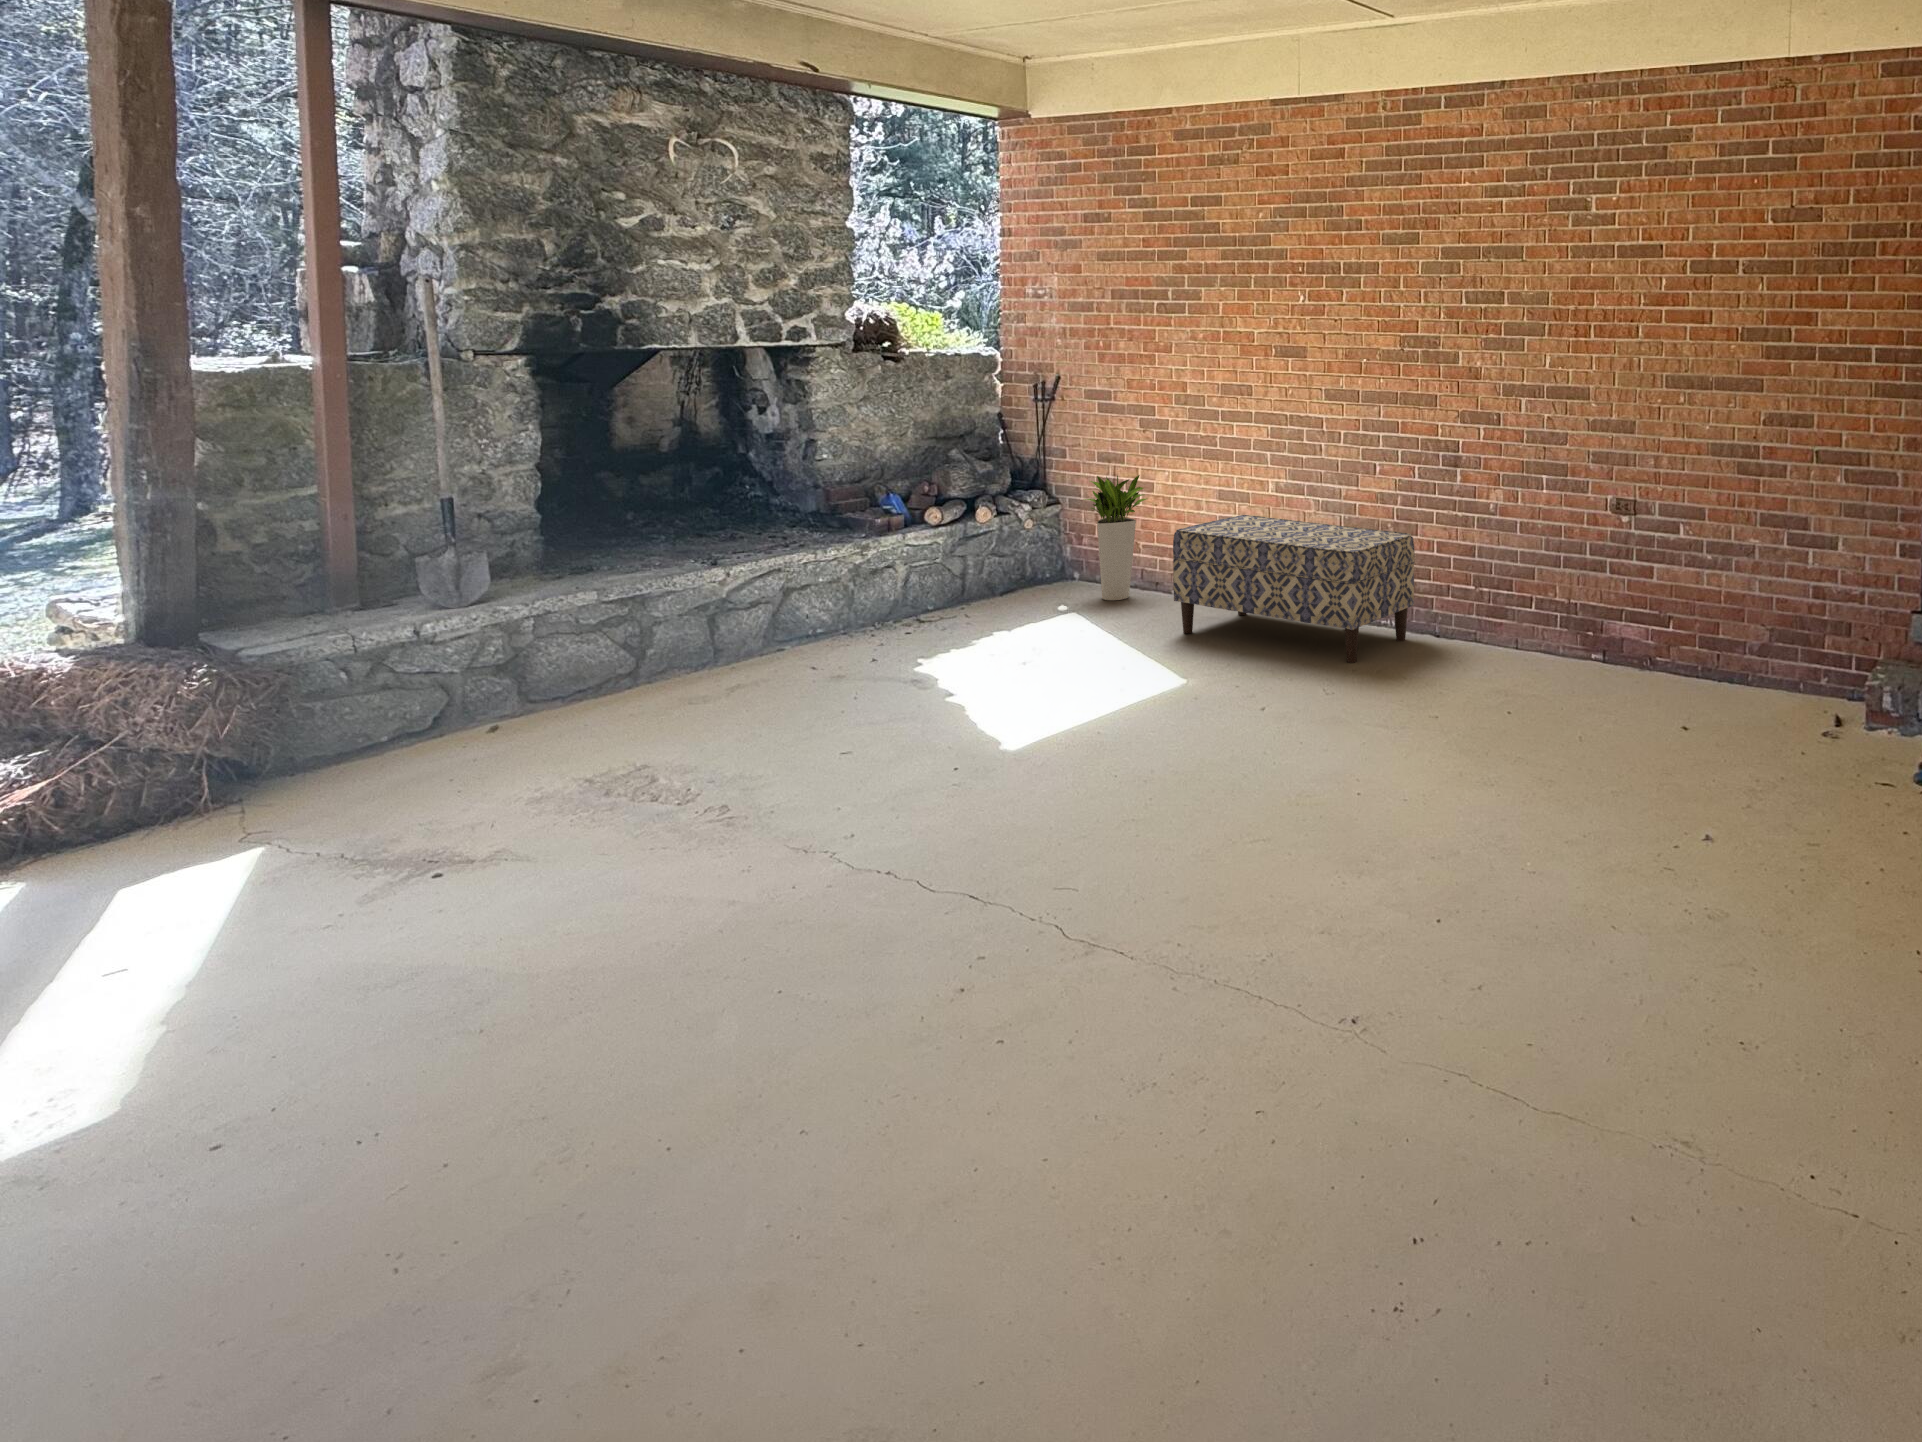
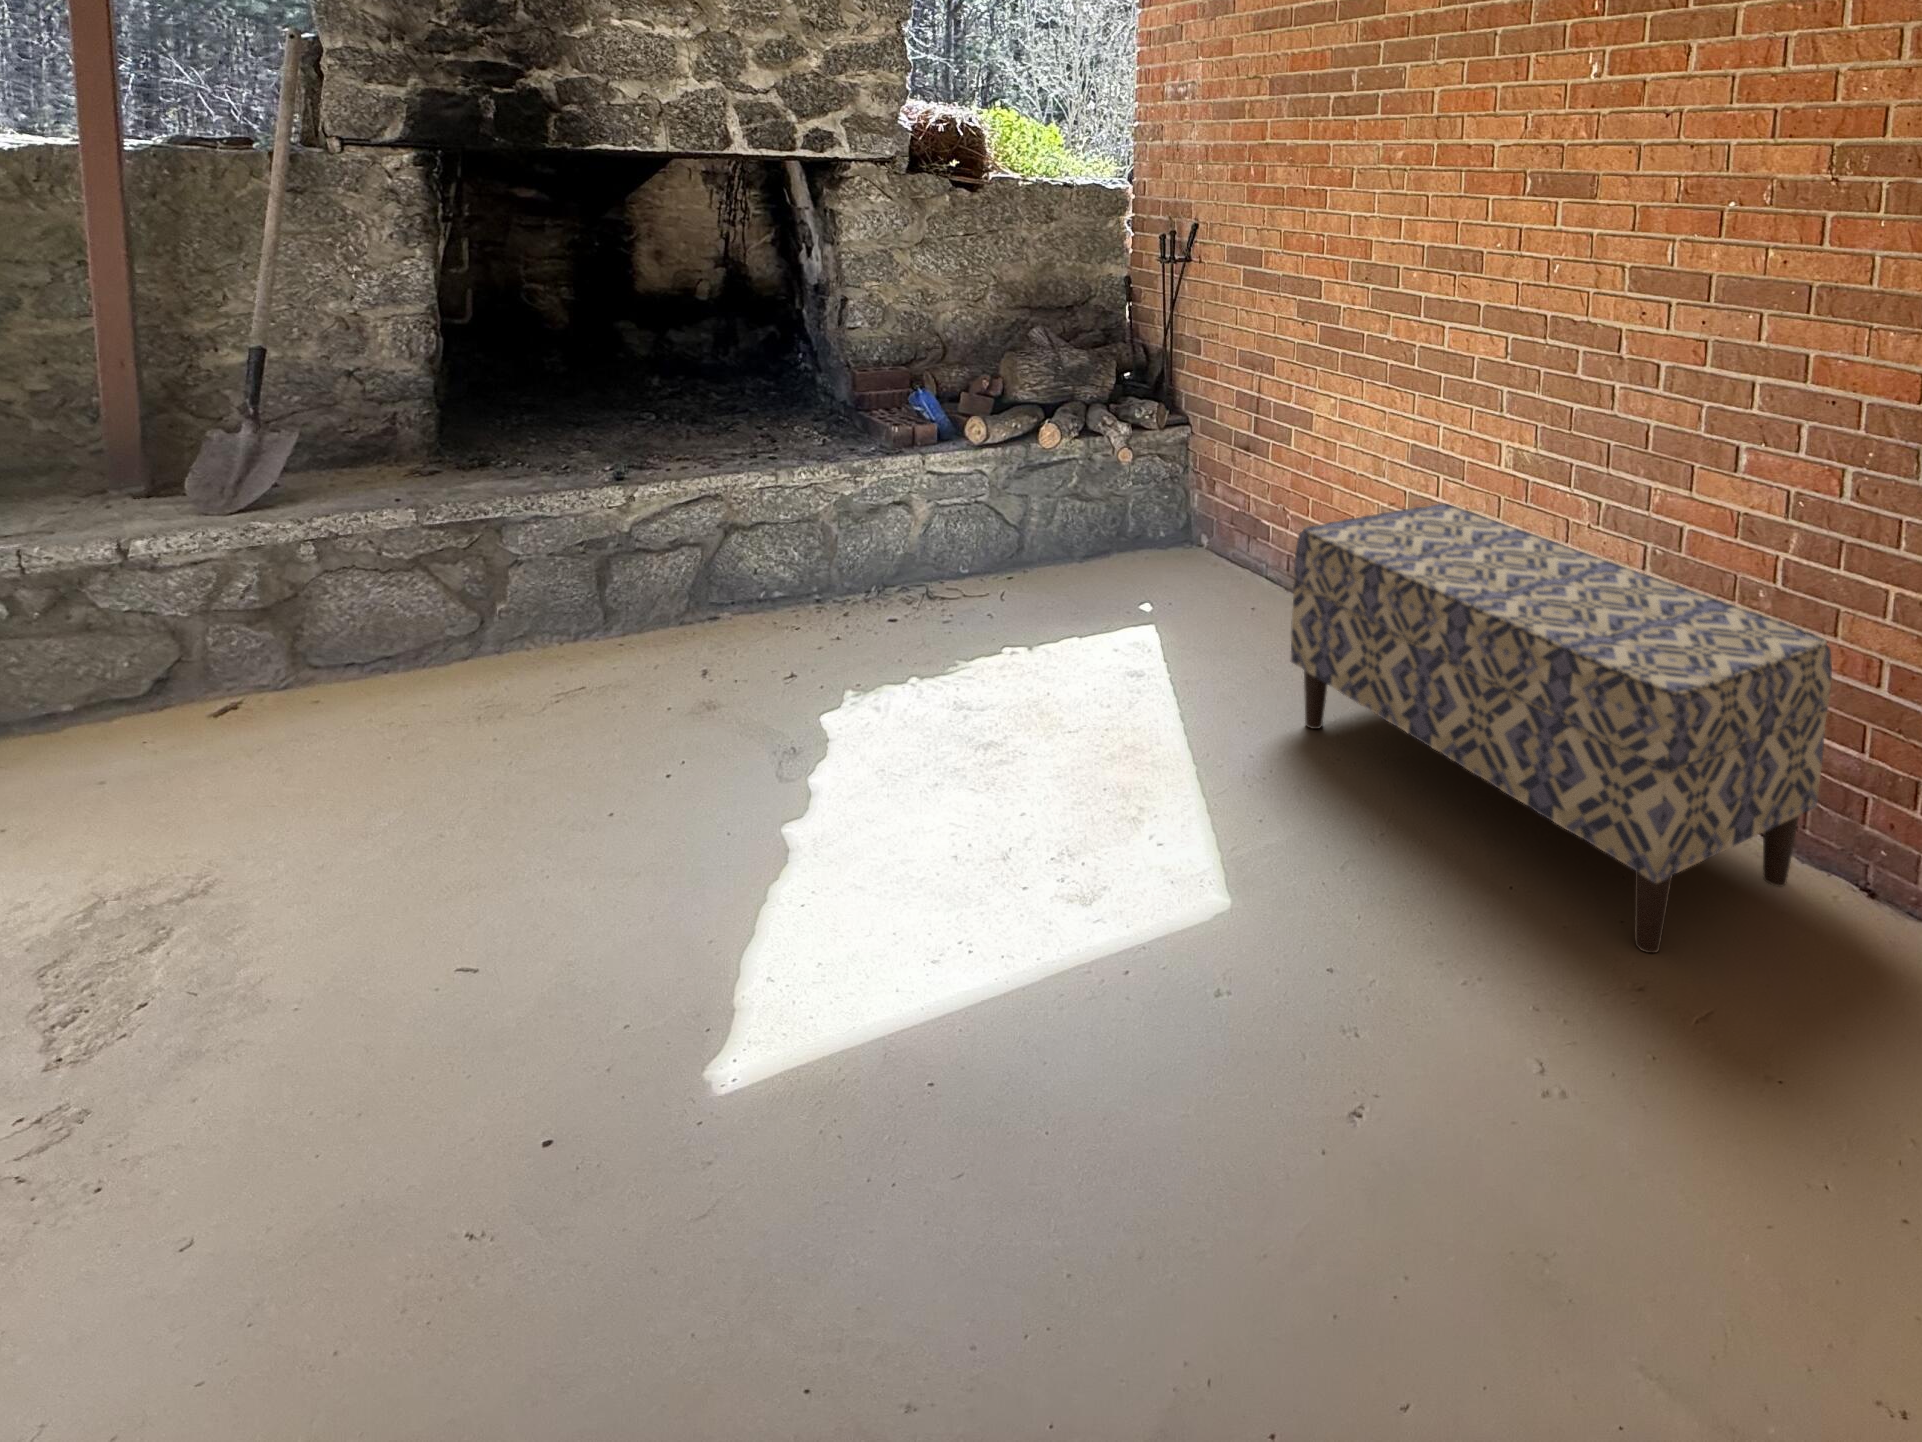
planter: present [1085,475,1146,600] -> none [1193,392,1302,603]

